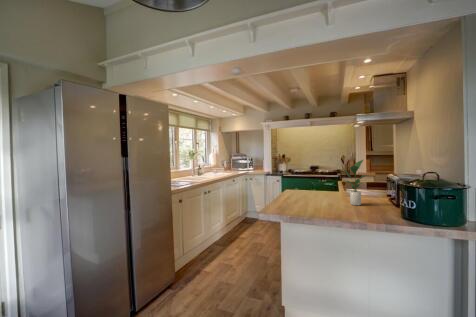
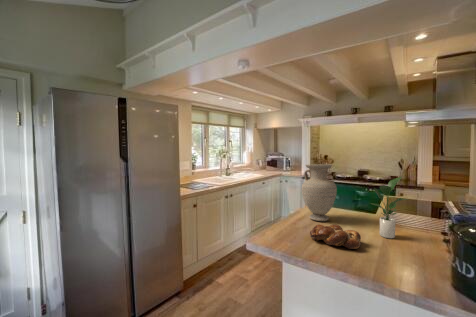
vase: none [288,154,315,200] -> present [302,164,337,221]
bread loaf: none [305,197,344,212] -> present [310,225,361,249]

